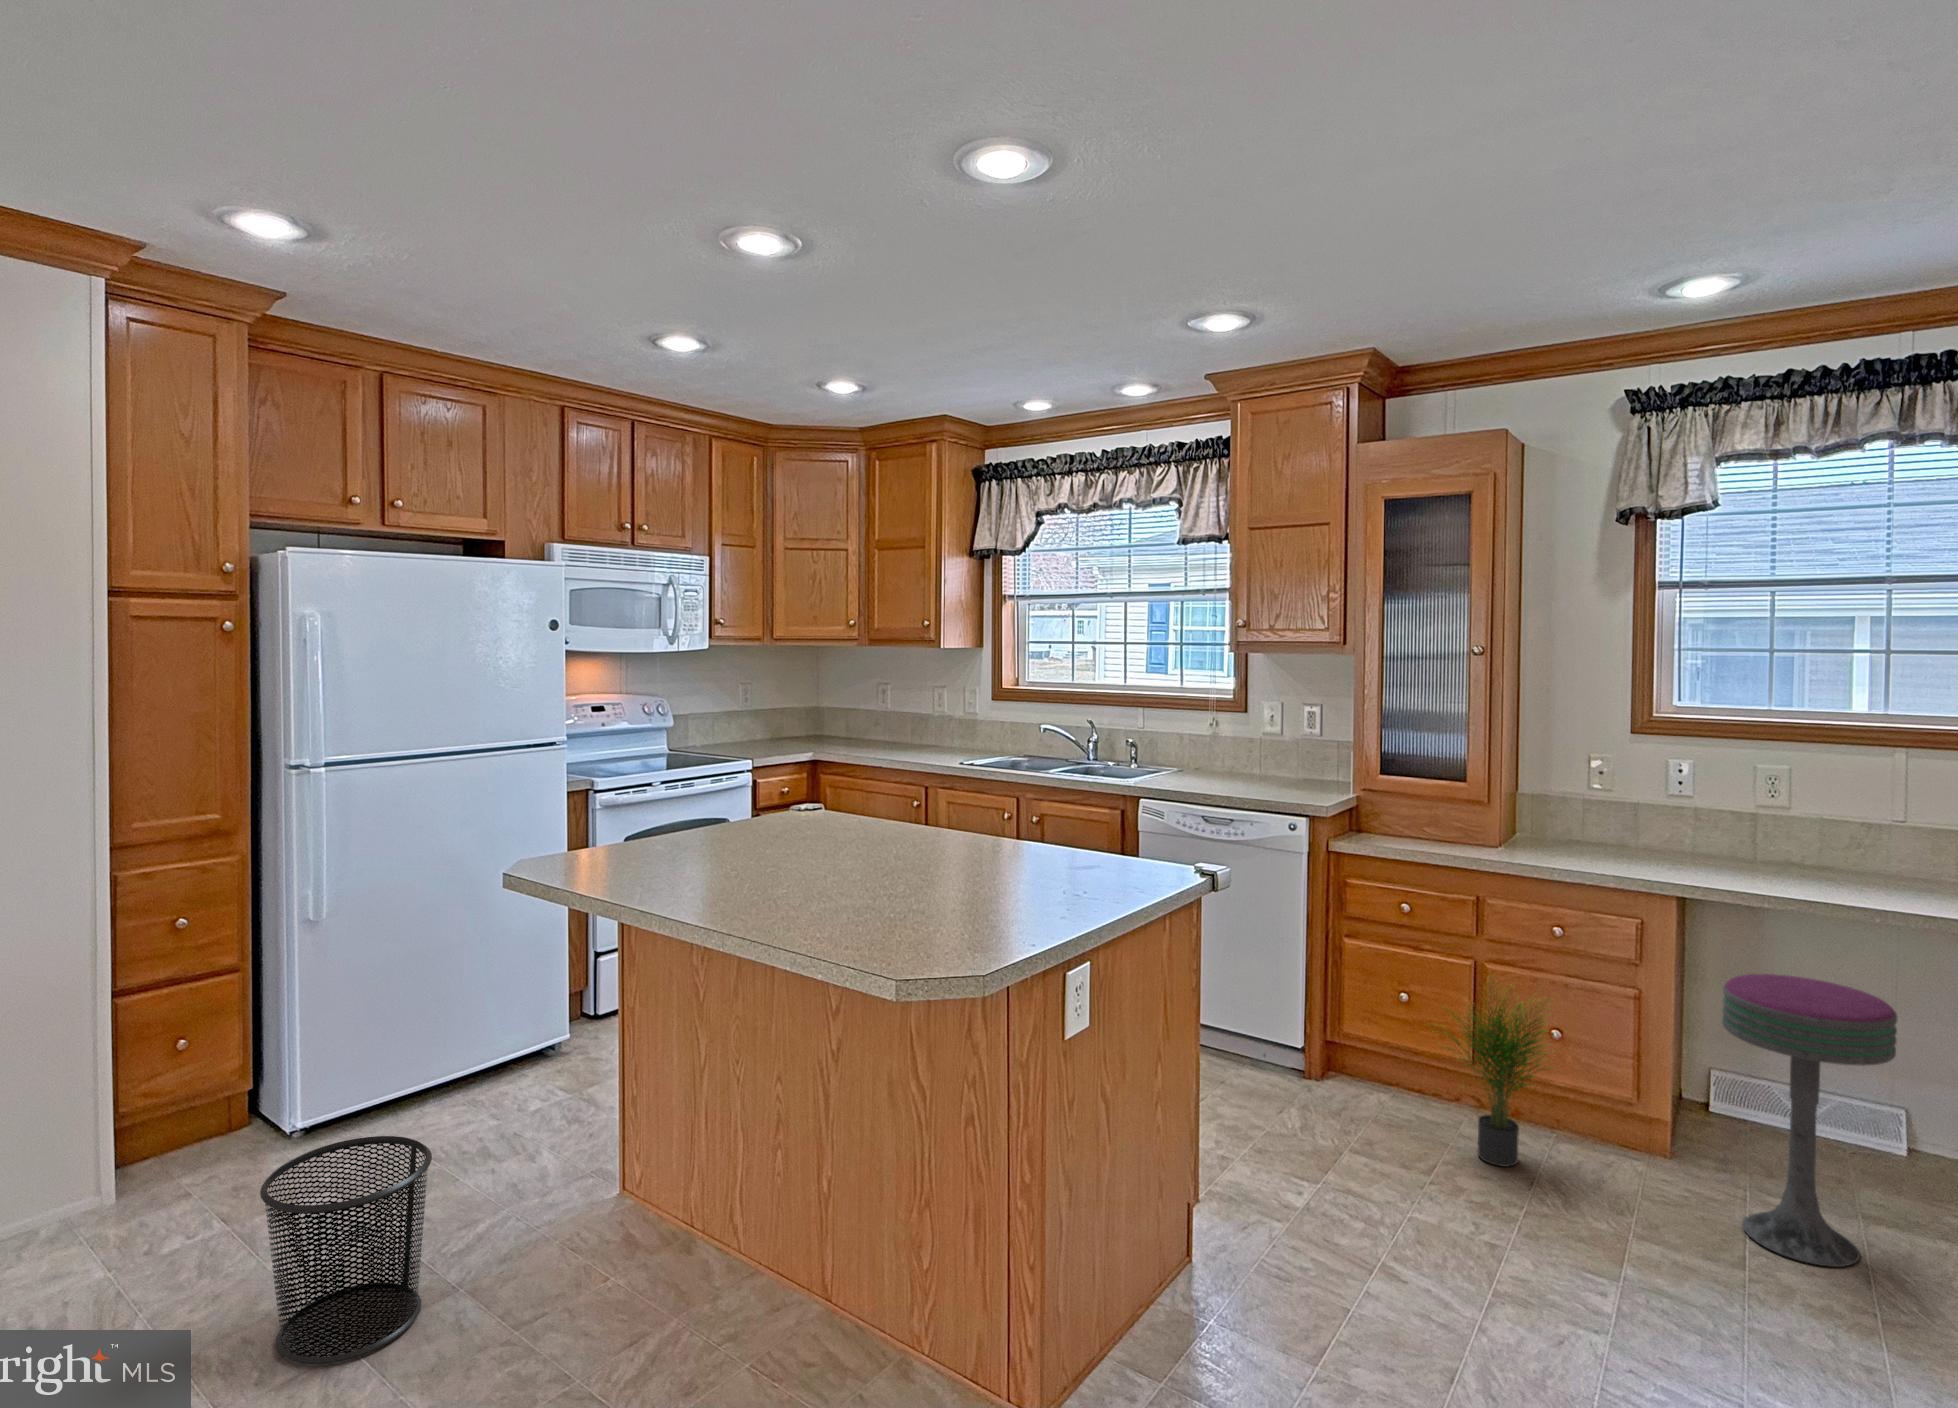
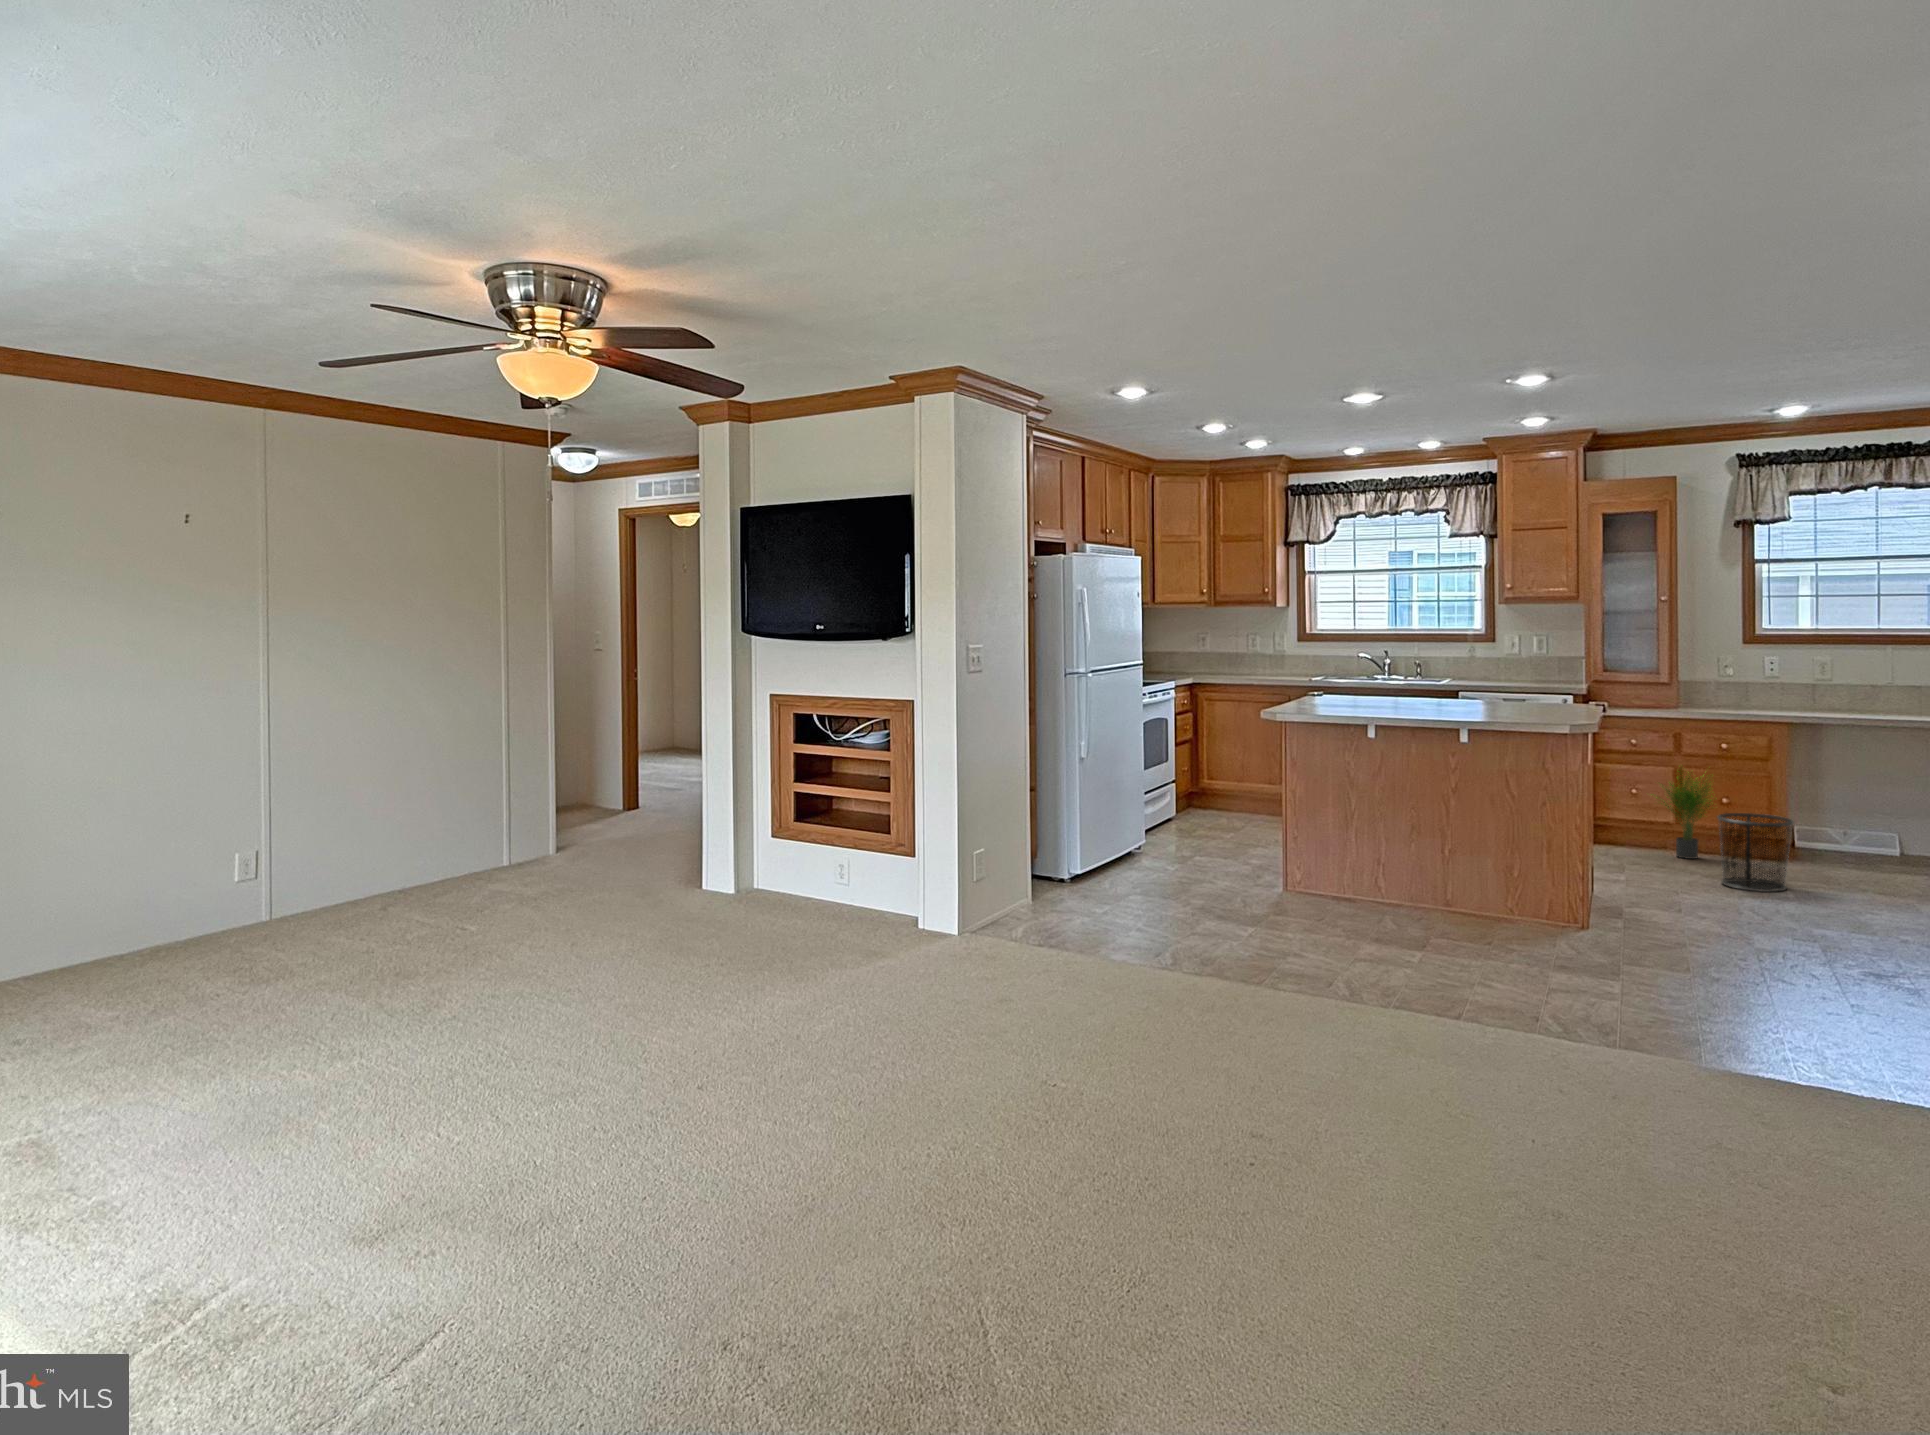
bar stool: present [1722,974,1897,1267] -> none [1805,749,1886,874]
waste bin: present [260,1136,432,1364] -> present [1717,813,1794,892]

